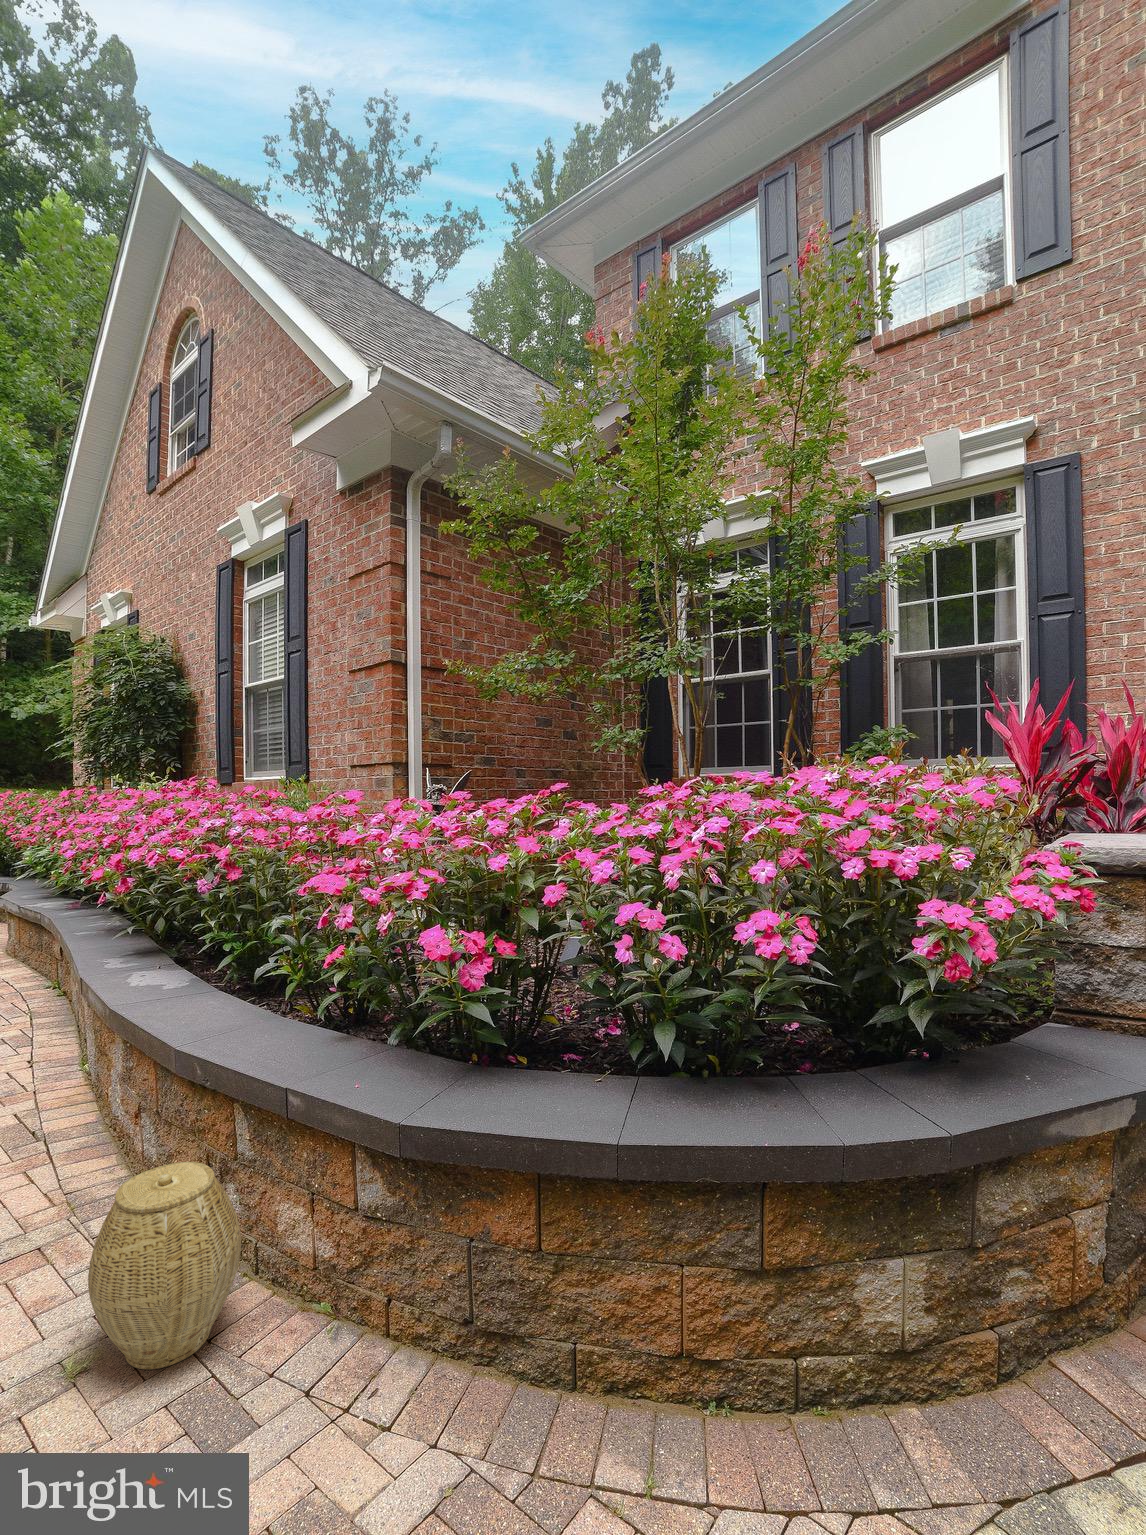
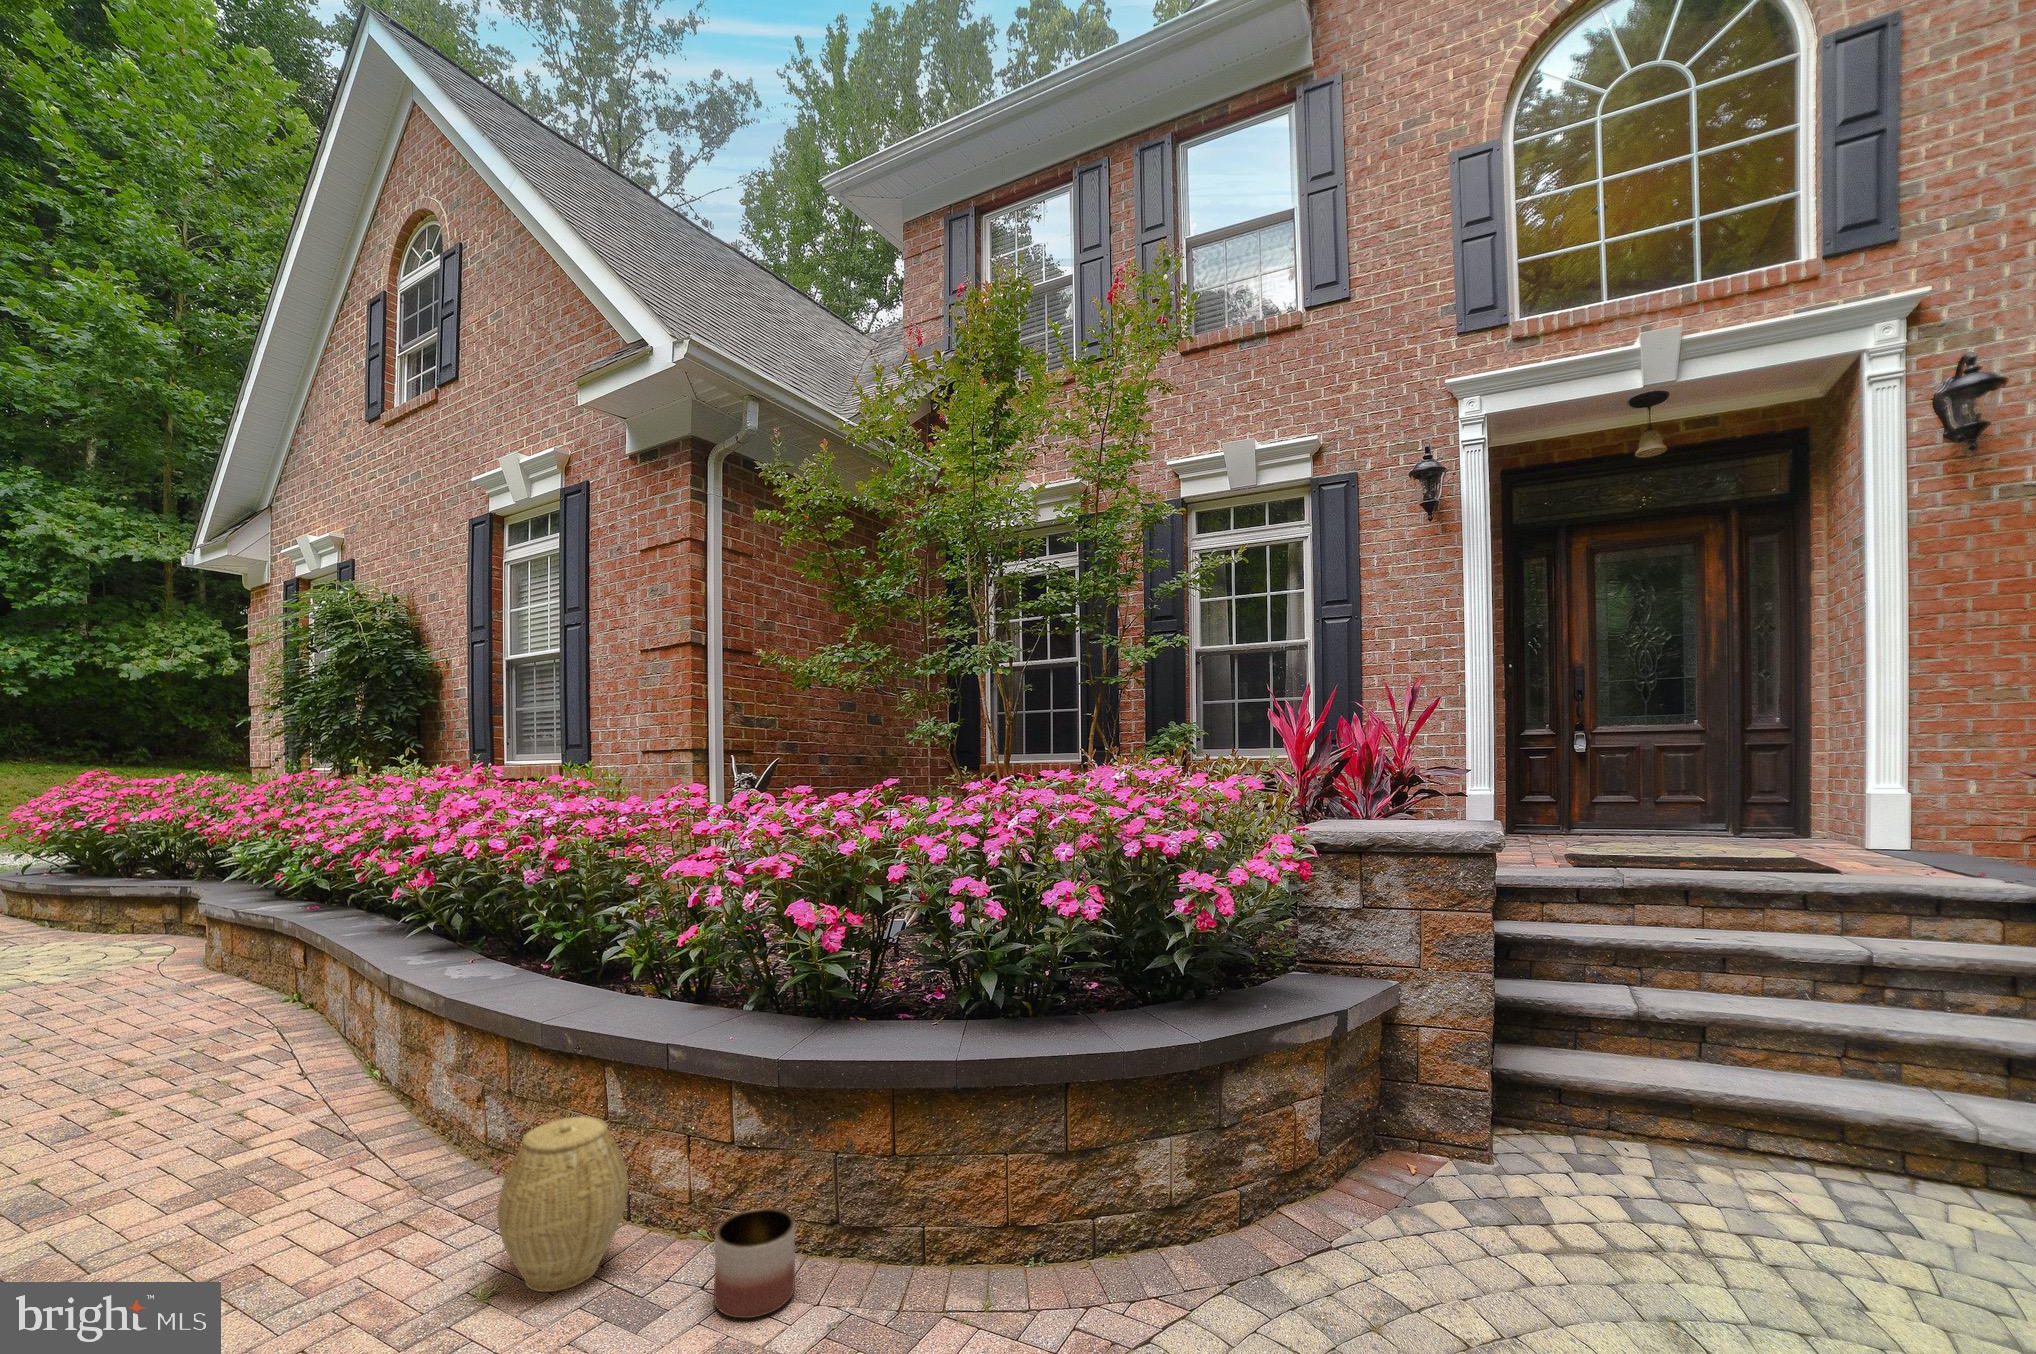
planter: none [314,1299,414,1453] -> present [714,1208,795,1318]

